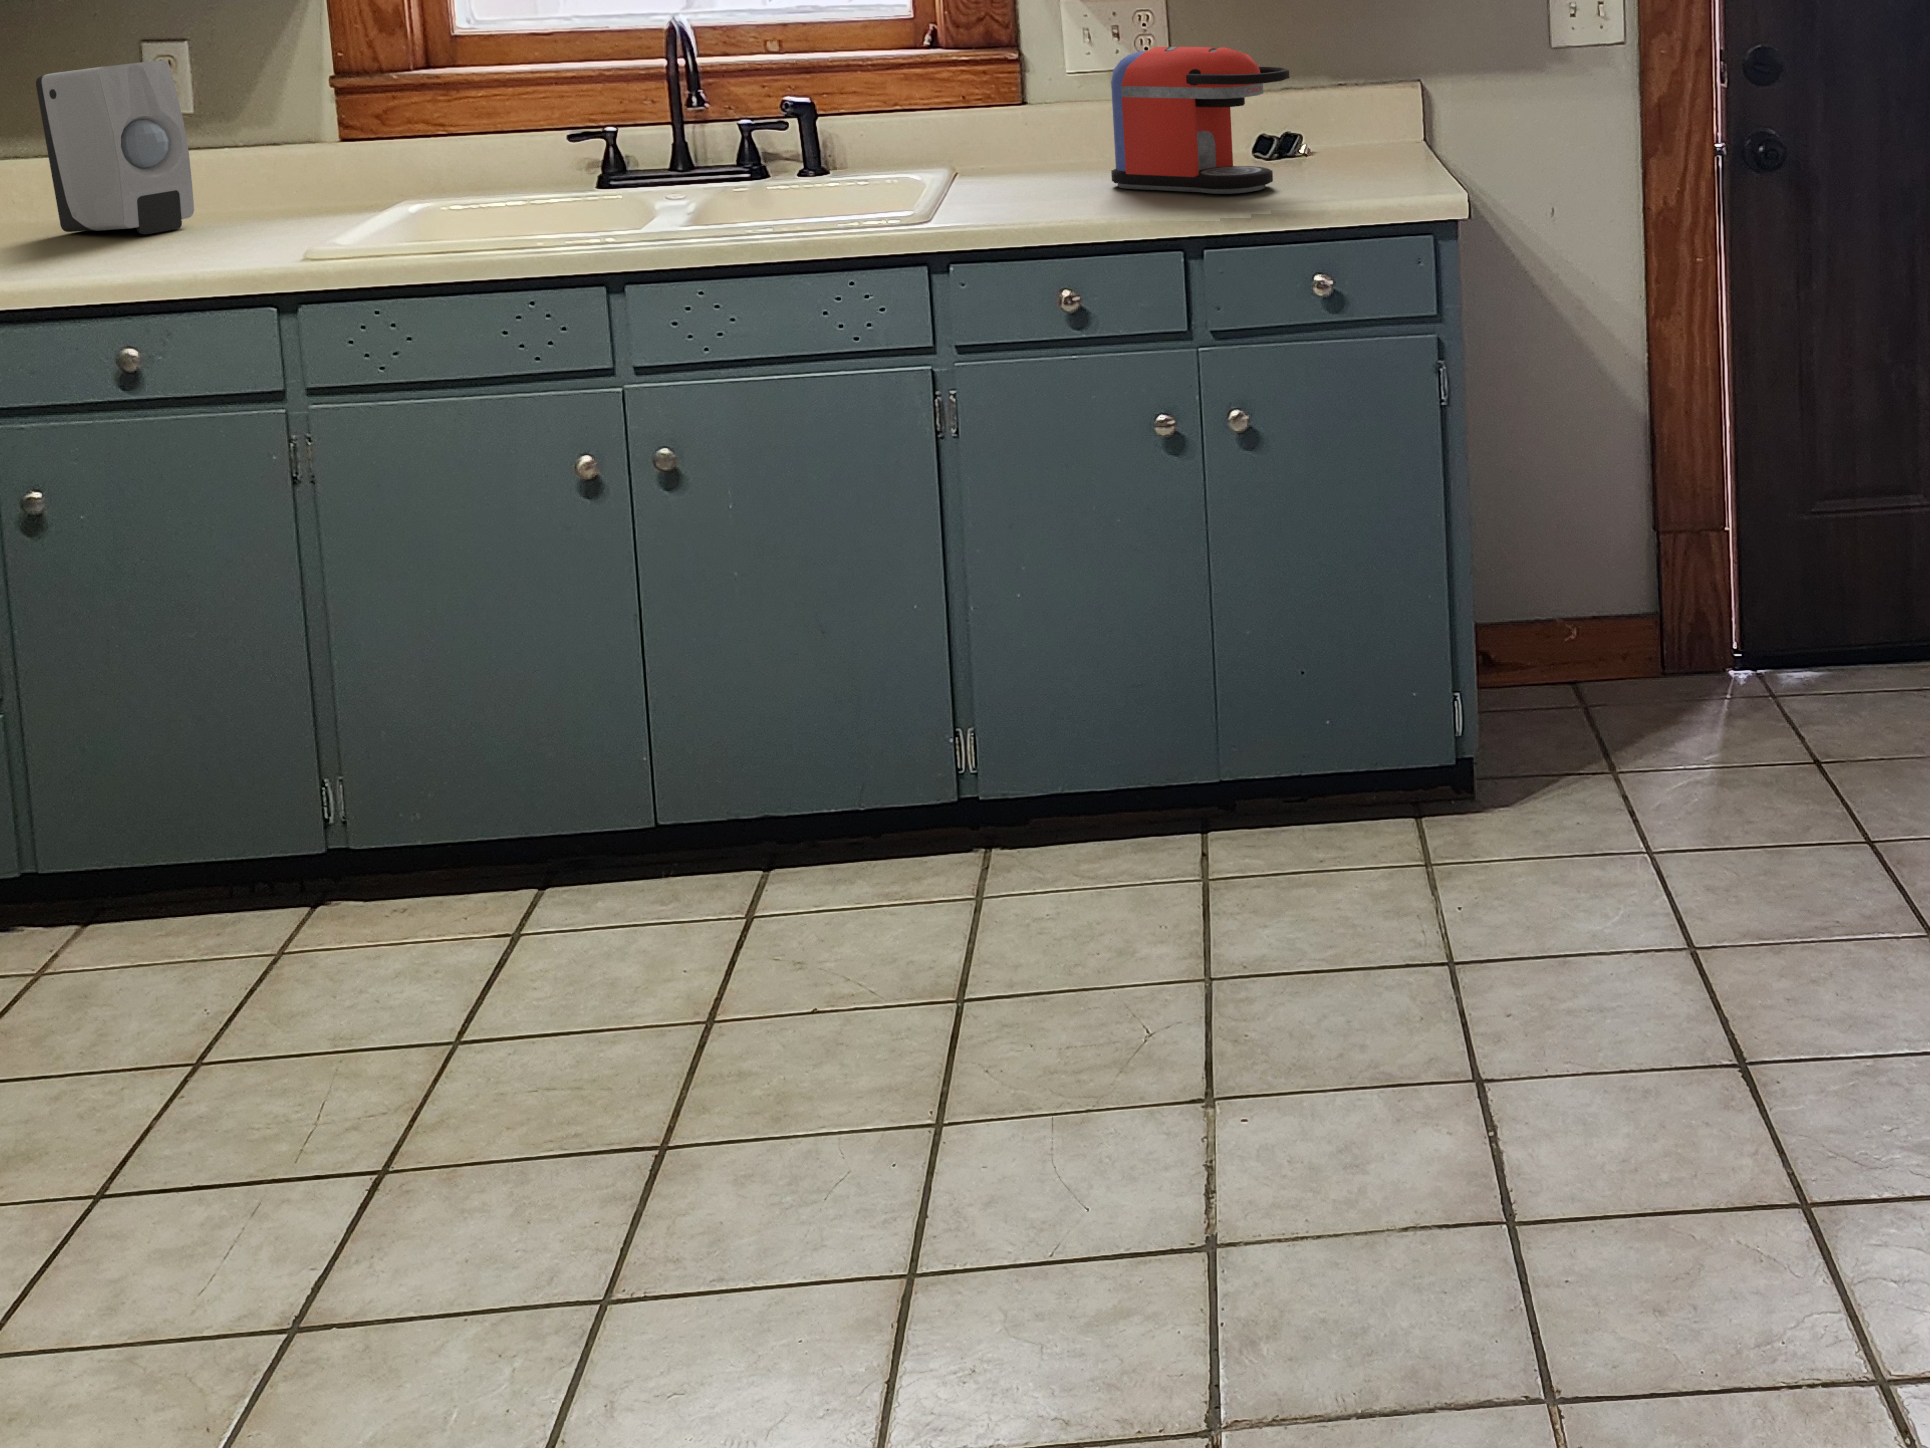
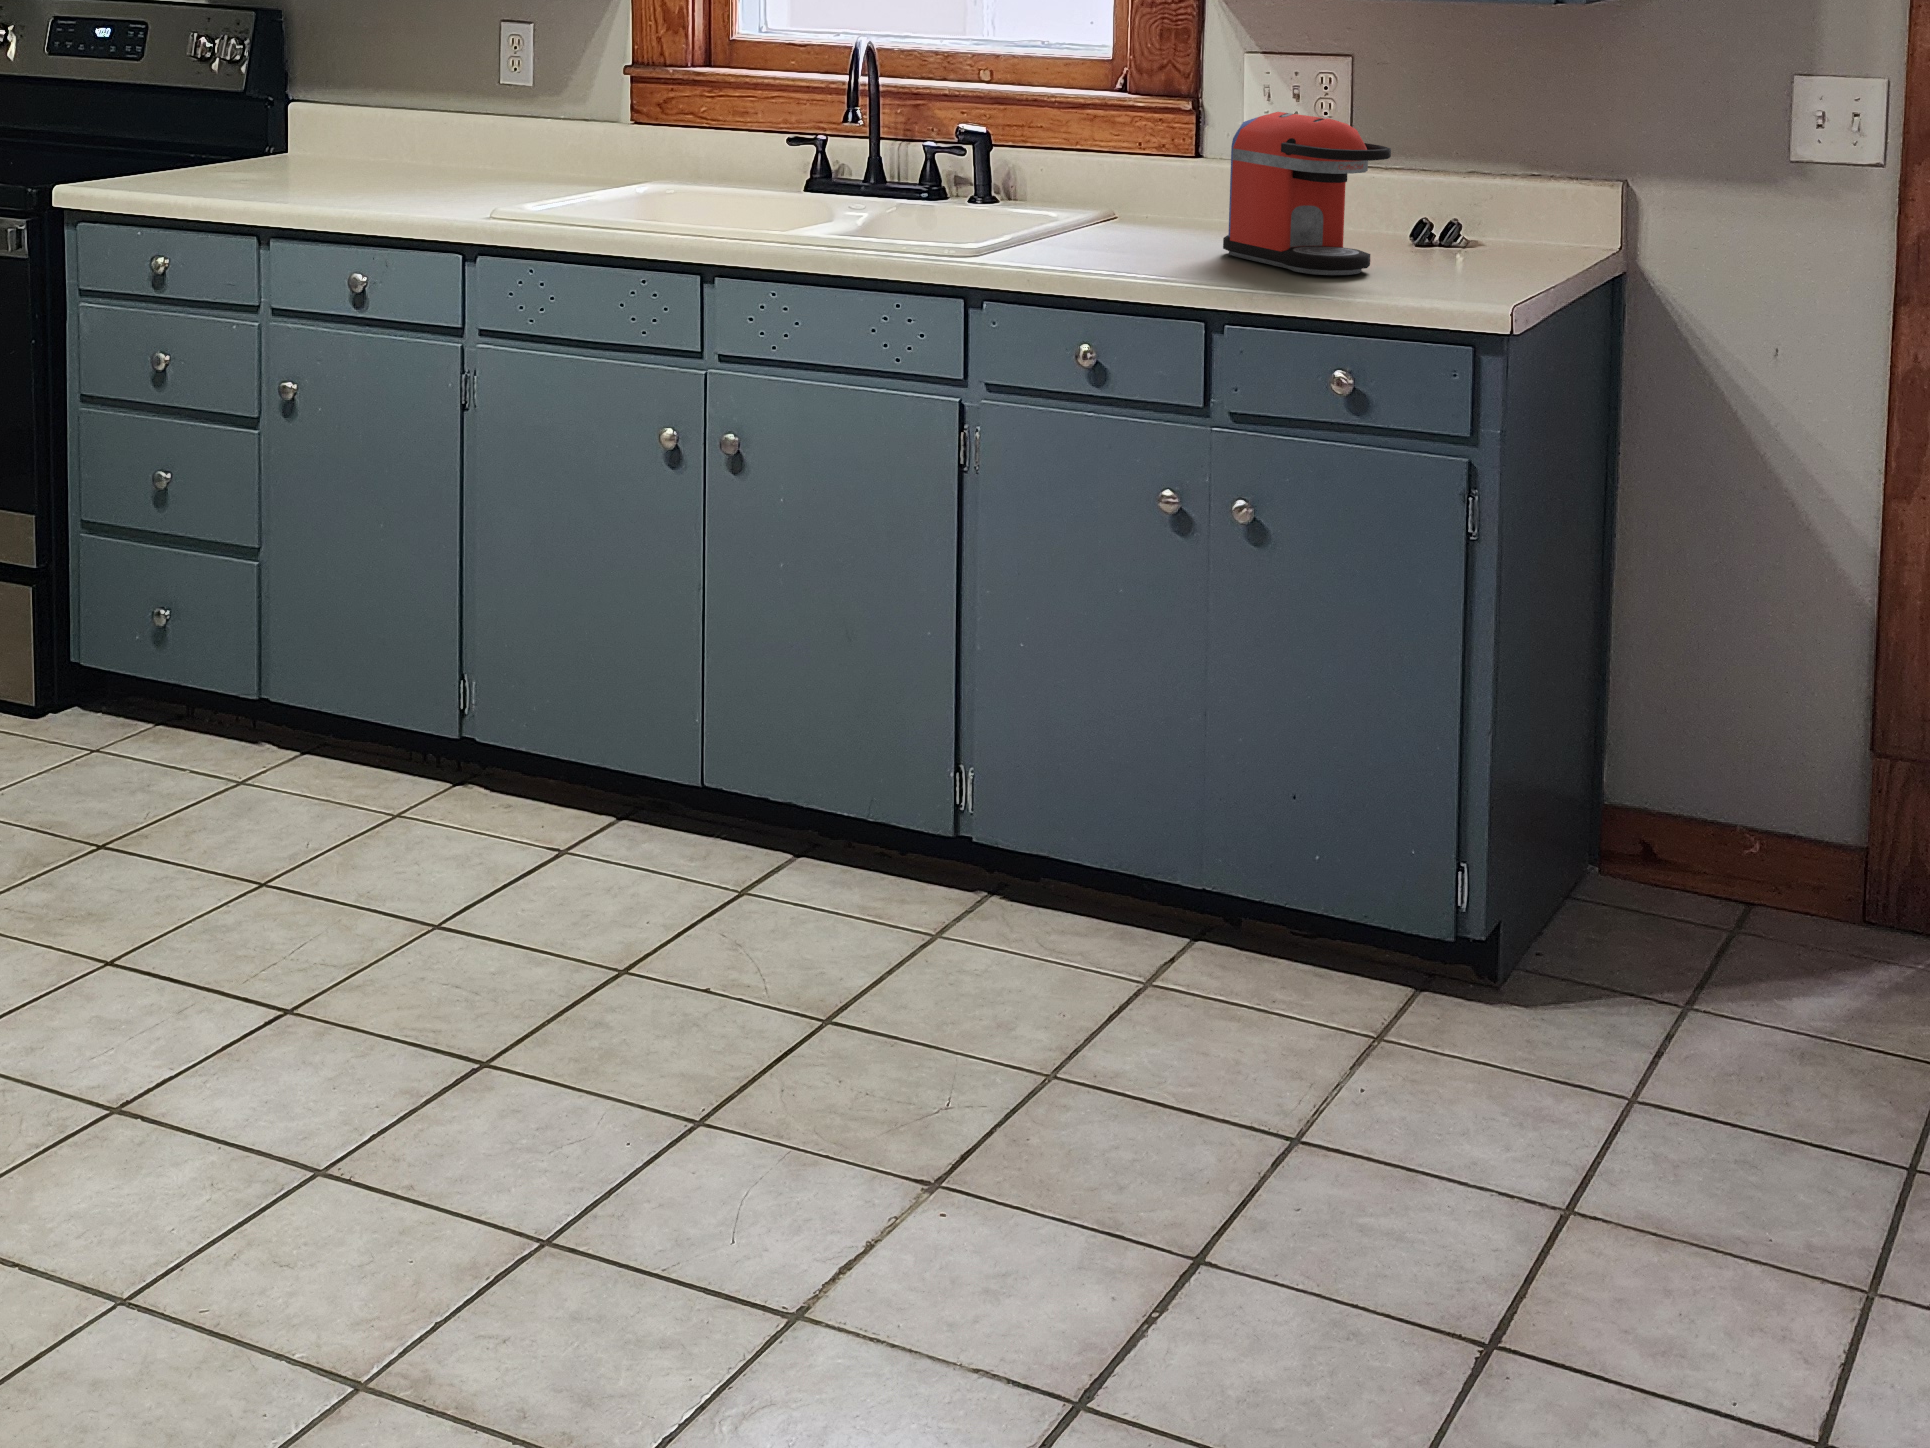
soap dispenser: present [36,60,194,234] -> none [401,36,496,182]

